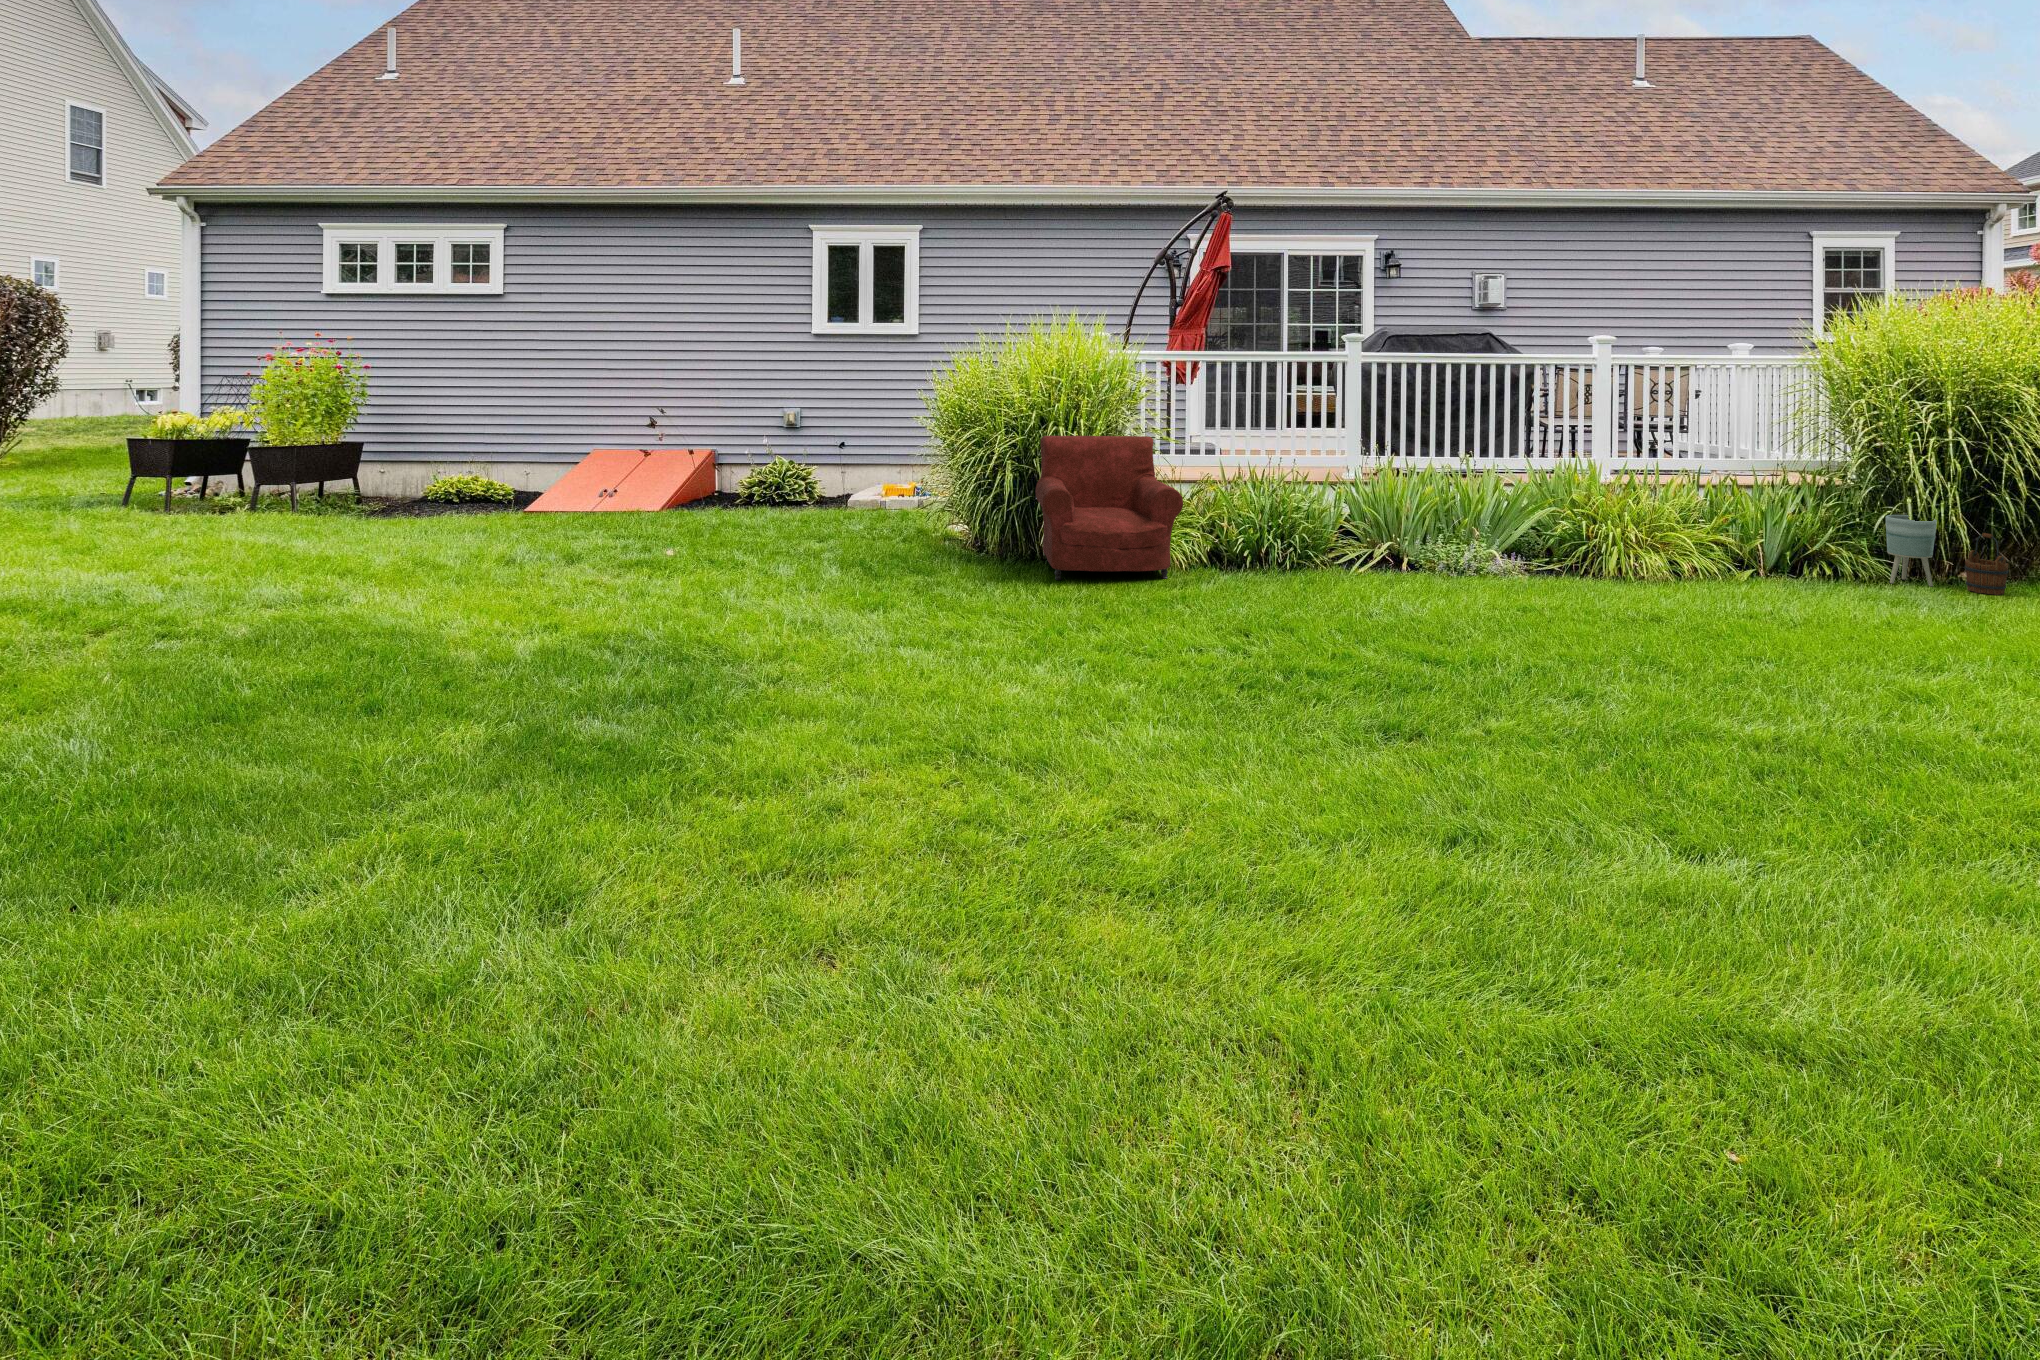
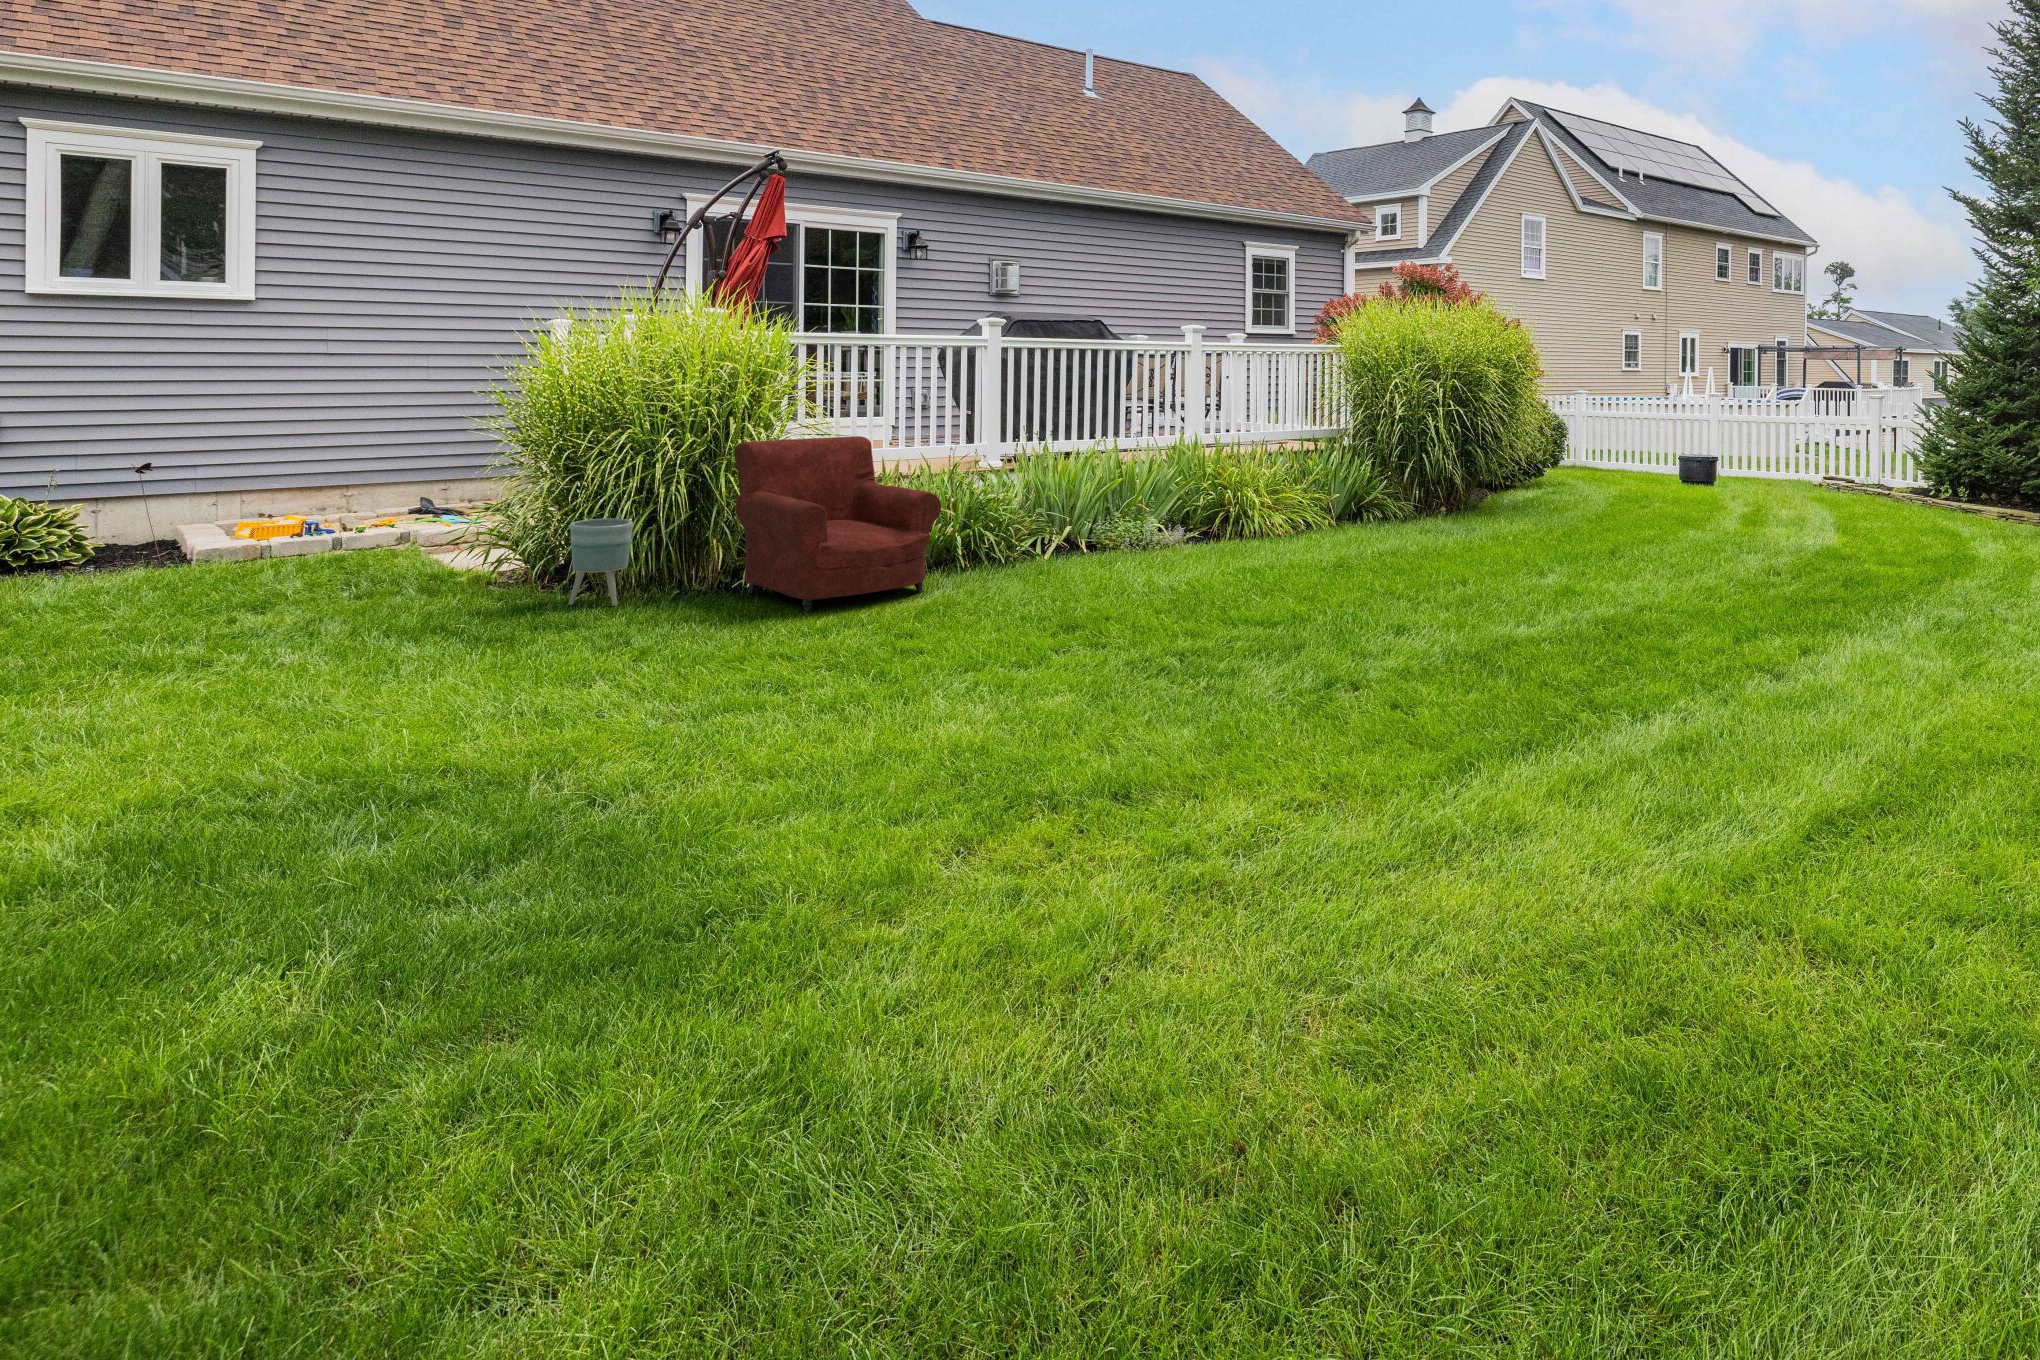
planter: present [1886,515,1937,586] -> present [569,519,633,606]
wooden bucket: present [1965,533,2009,595] -> none [1467,475,1492,518]

